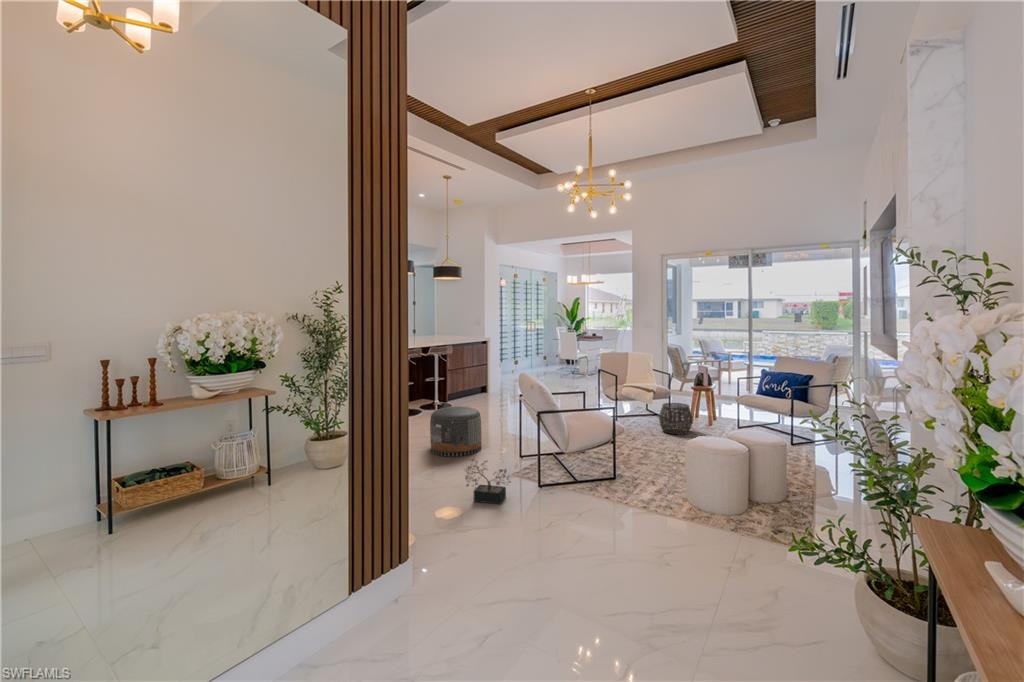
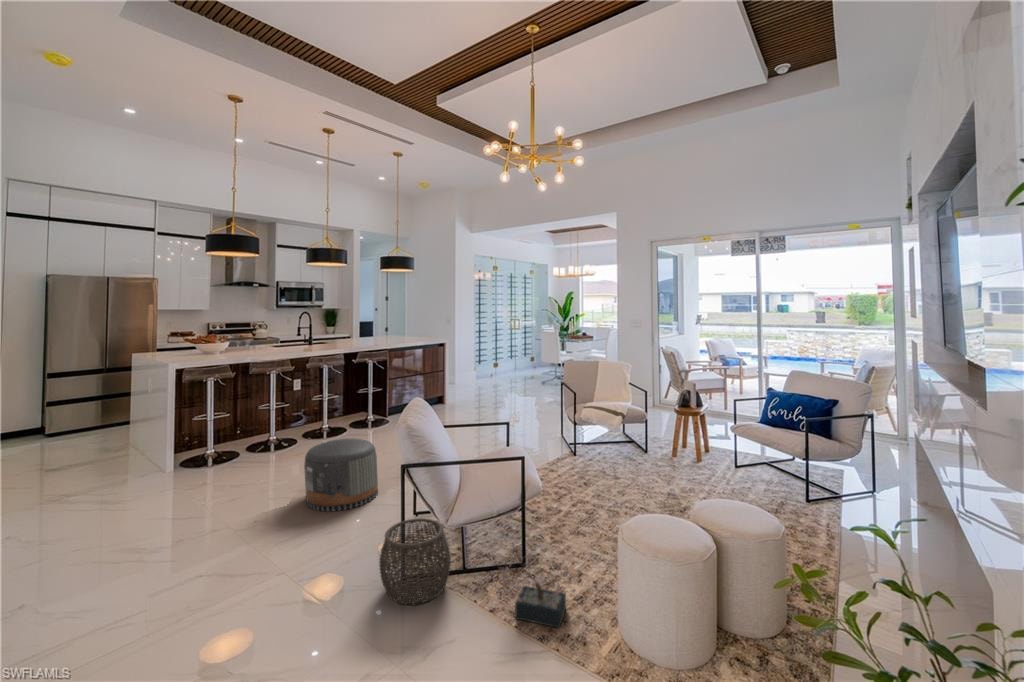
woven basket: present [659,403,692,434] -> present [379,518,451,605]
decorative plant: present [465,457,511,504] -> present [501,544,575,628]

